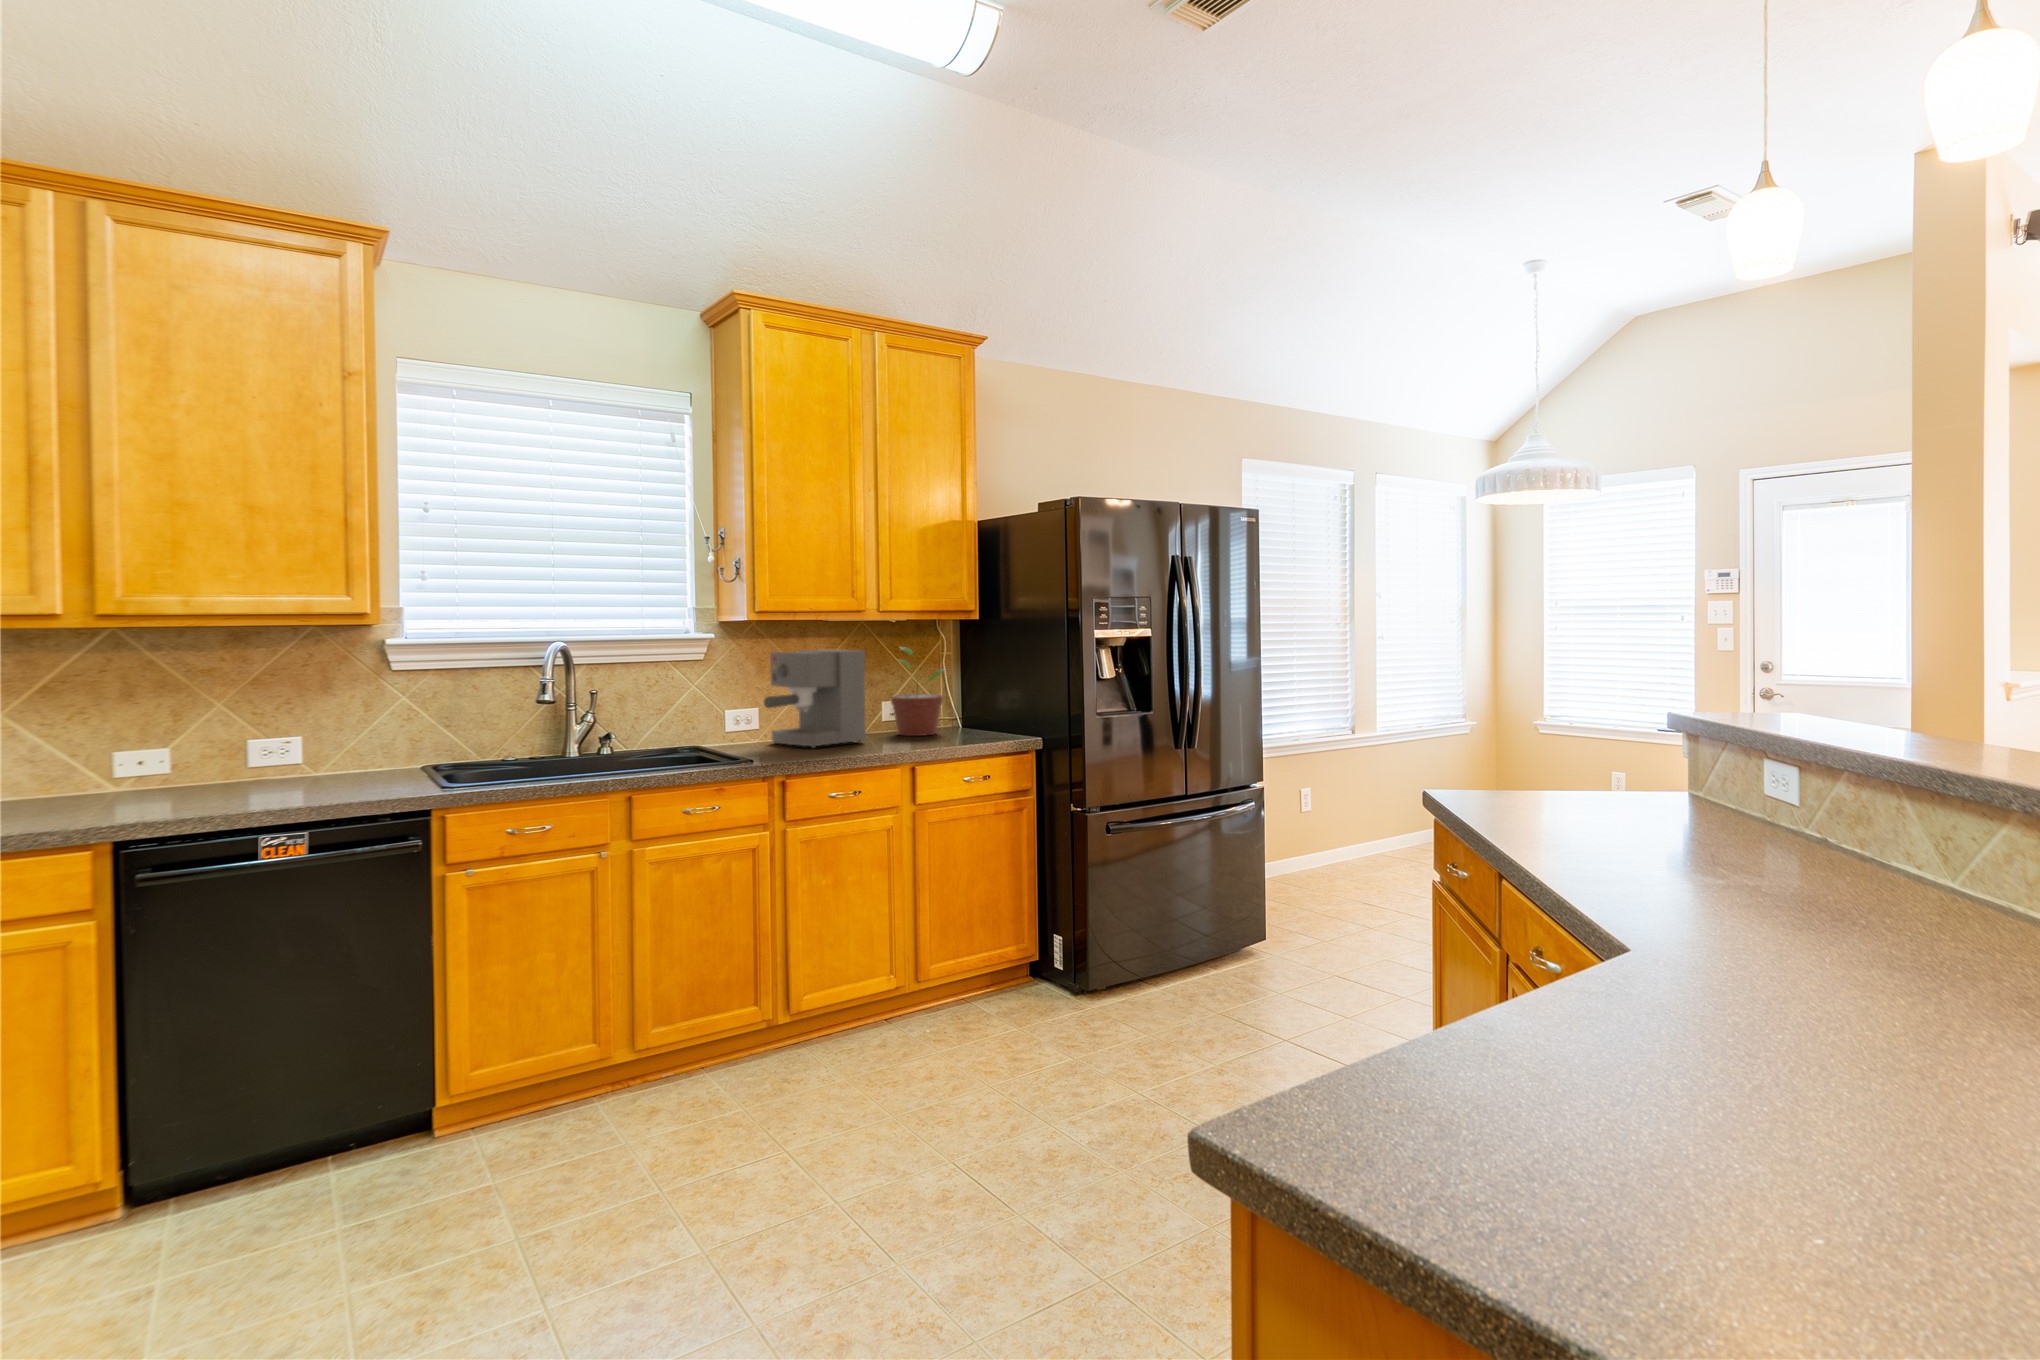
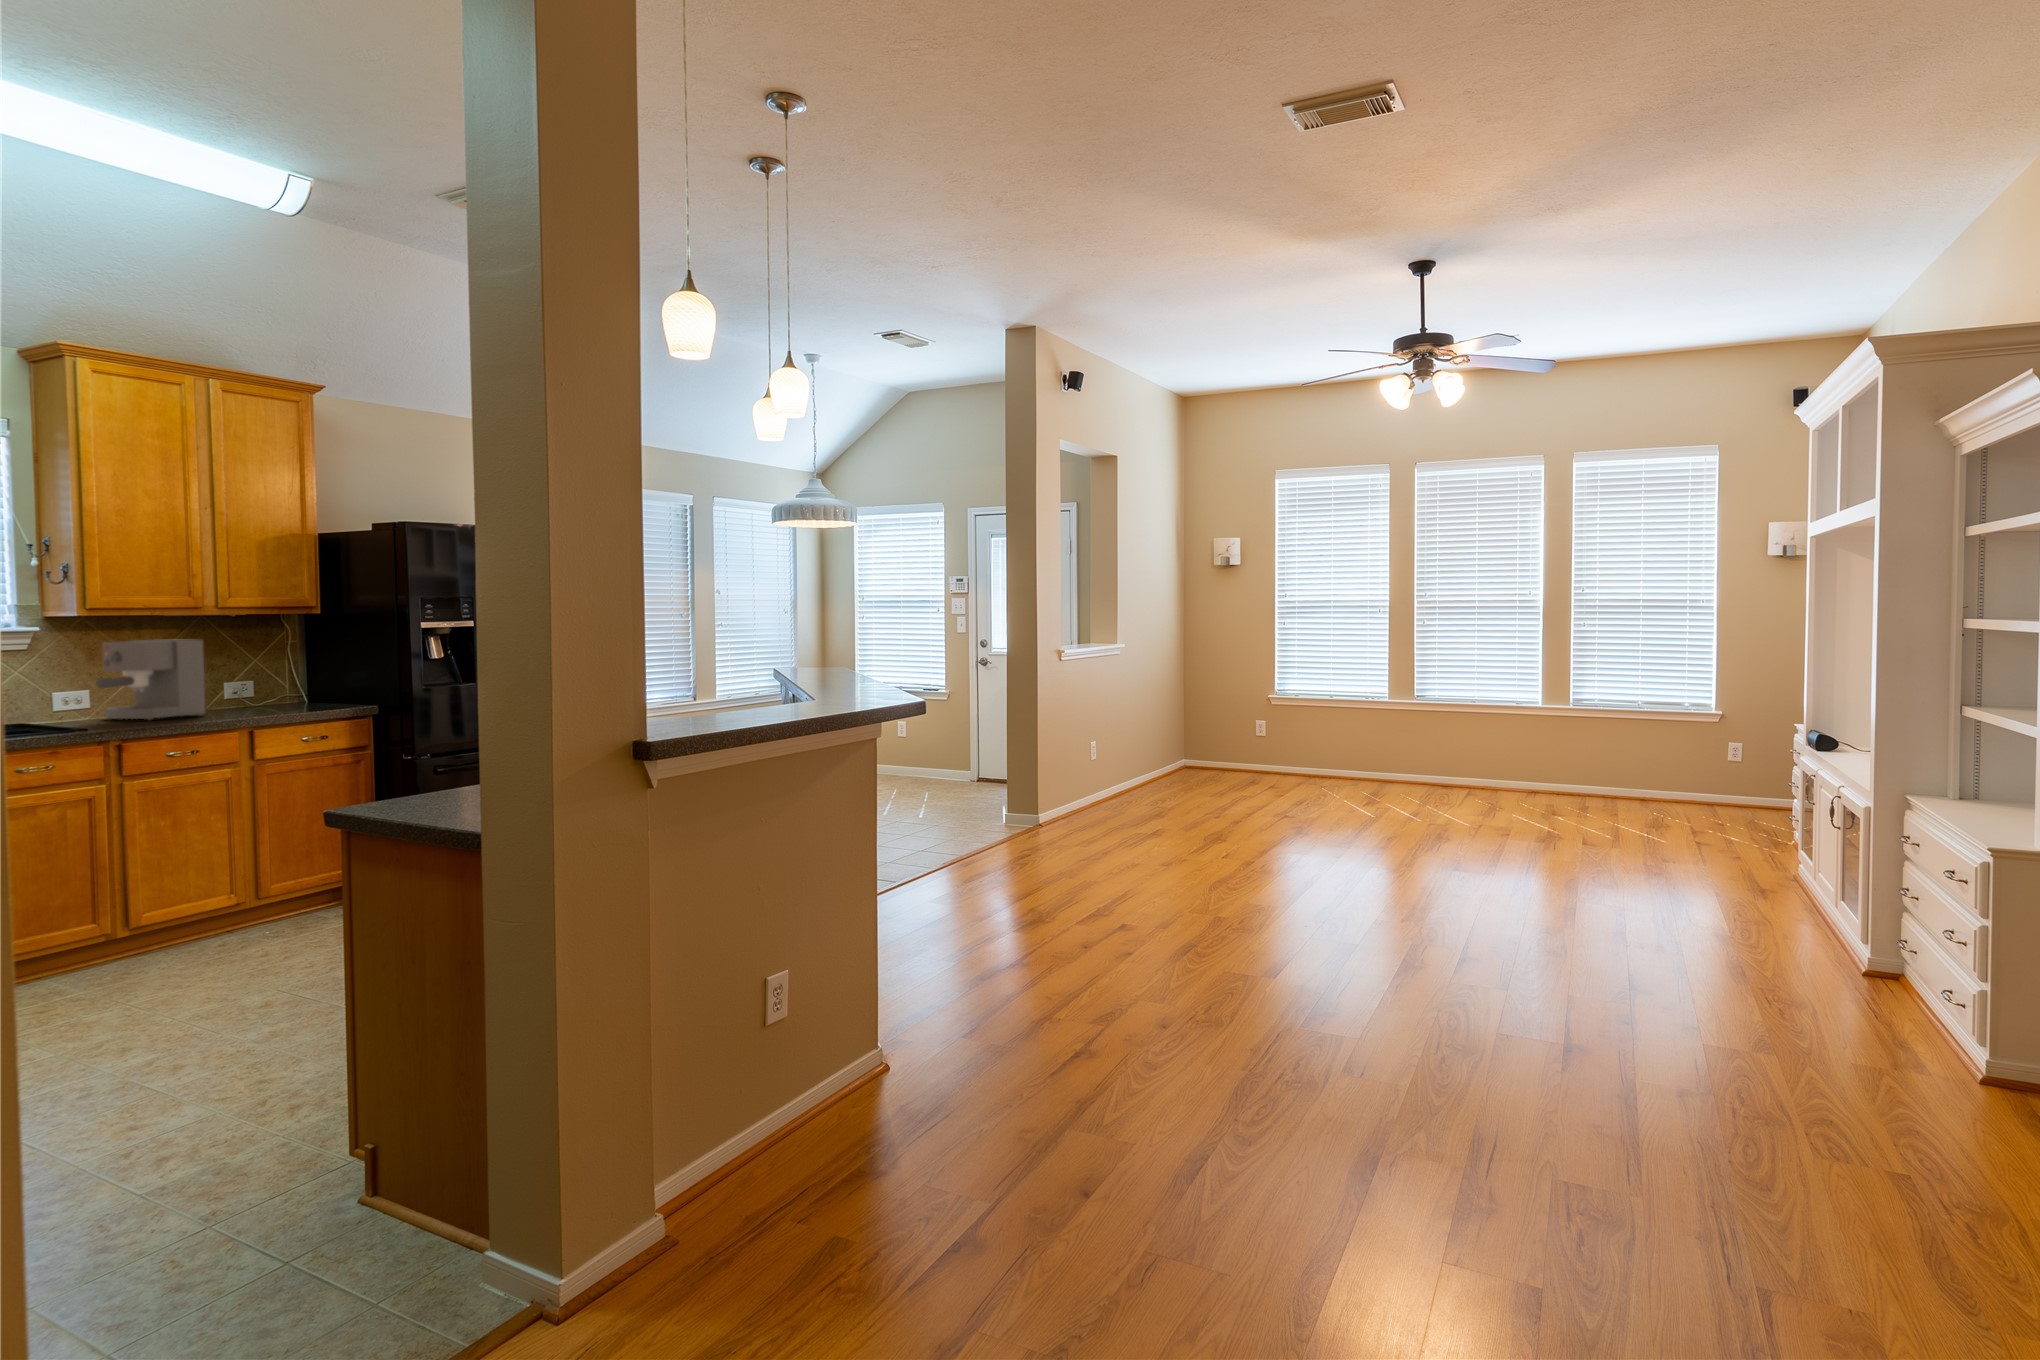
potted plant: present [891,647,944,736] -> none [233,636,291,710]

